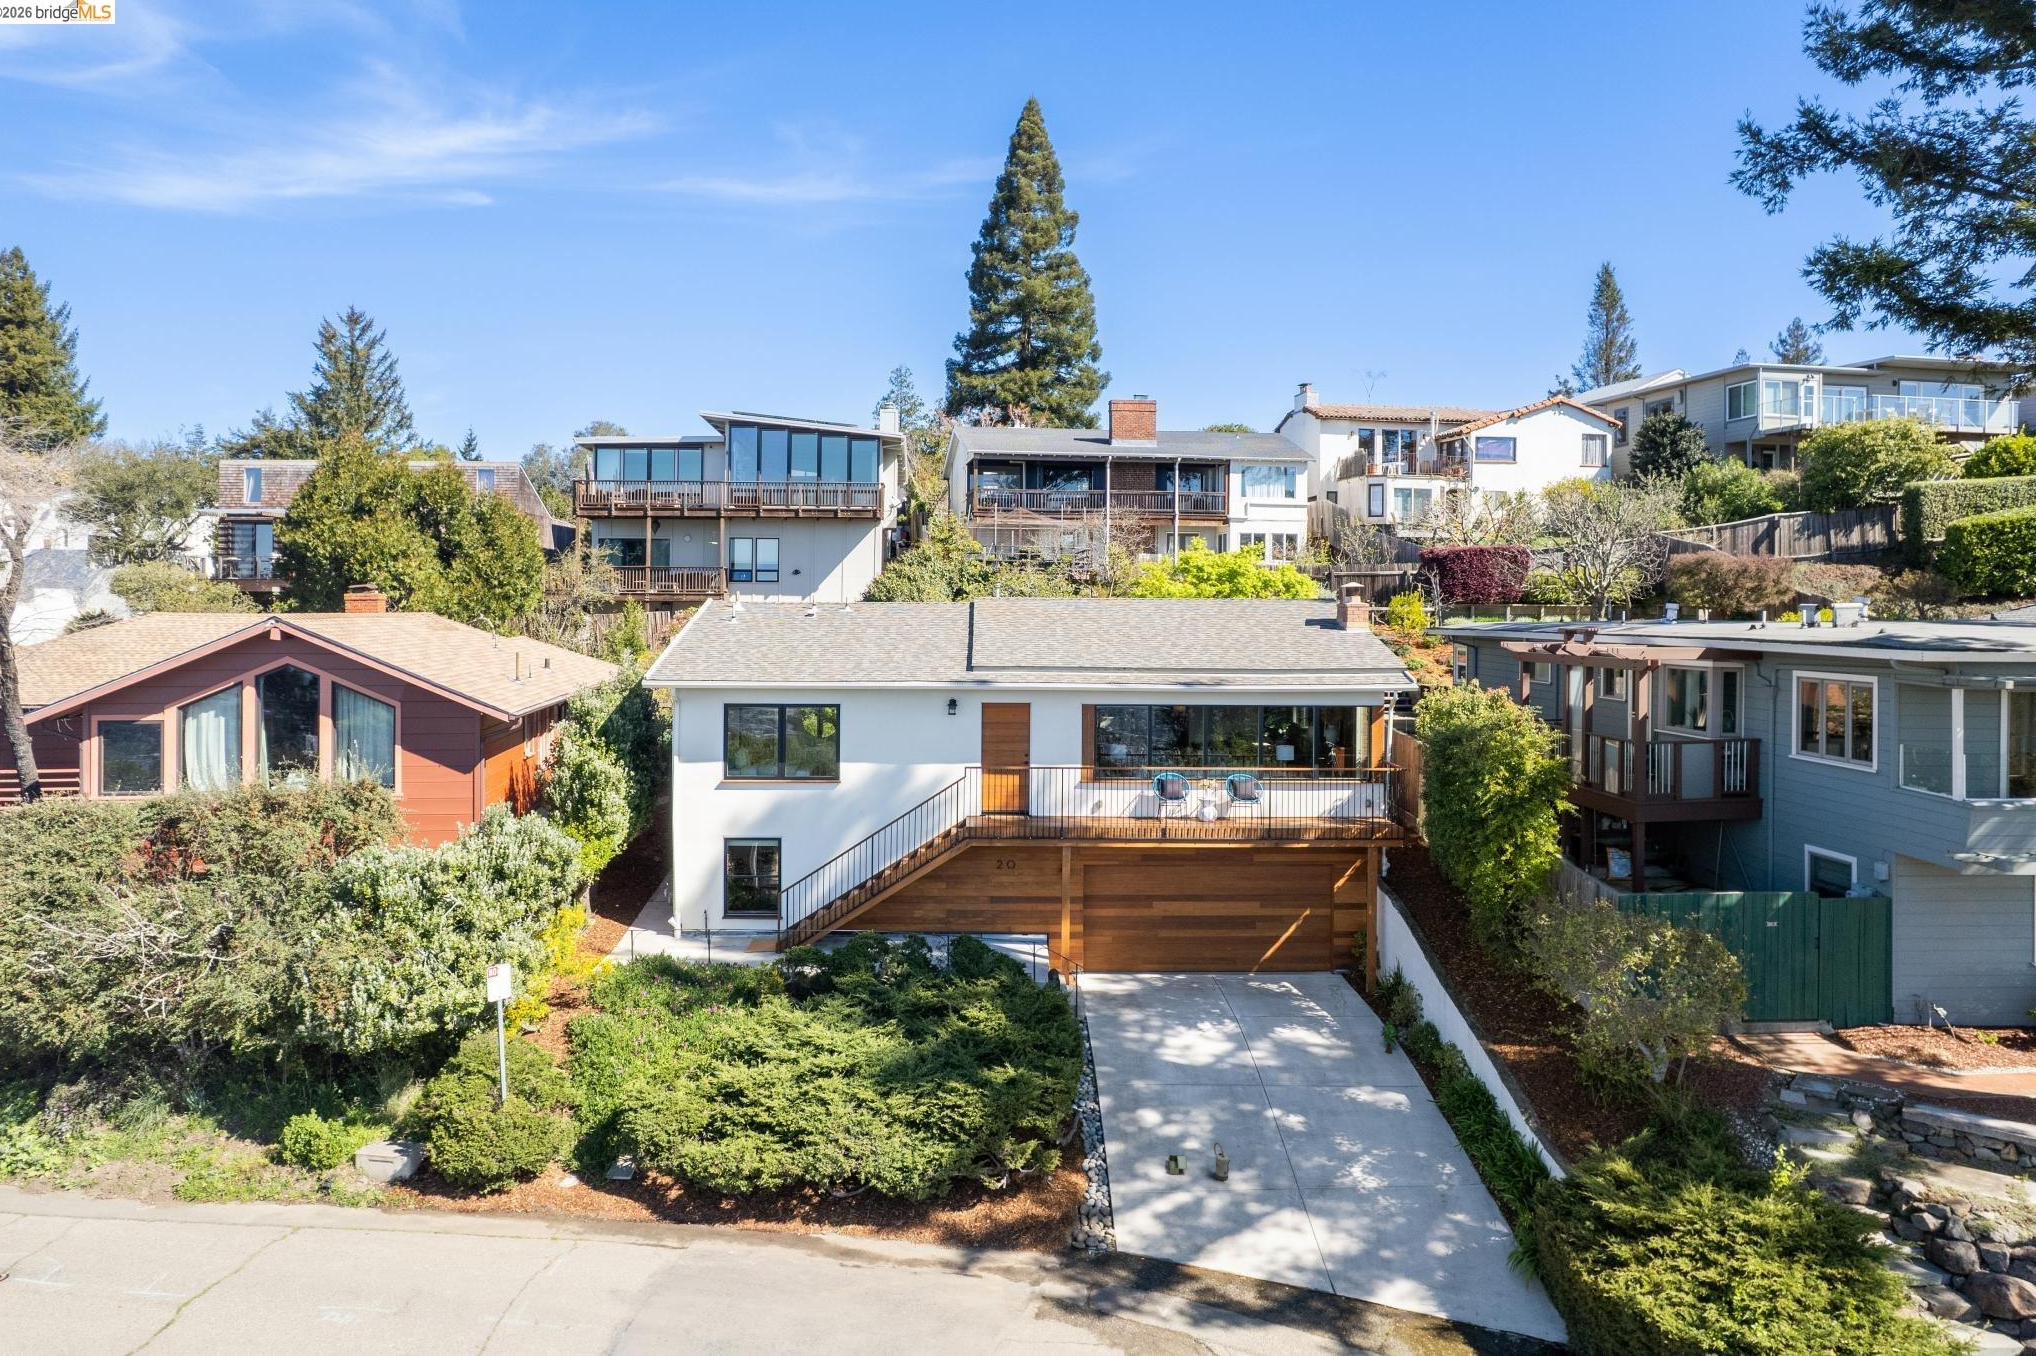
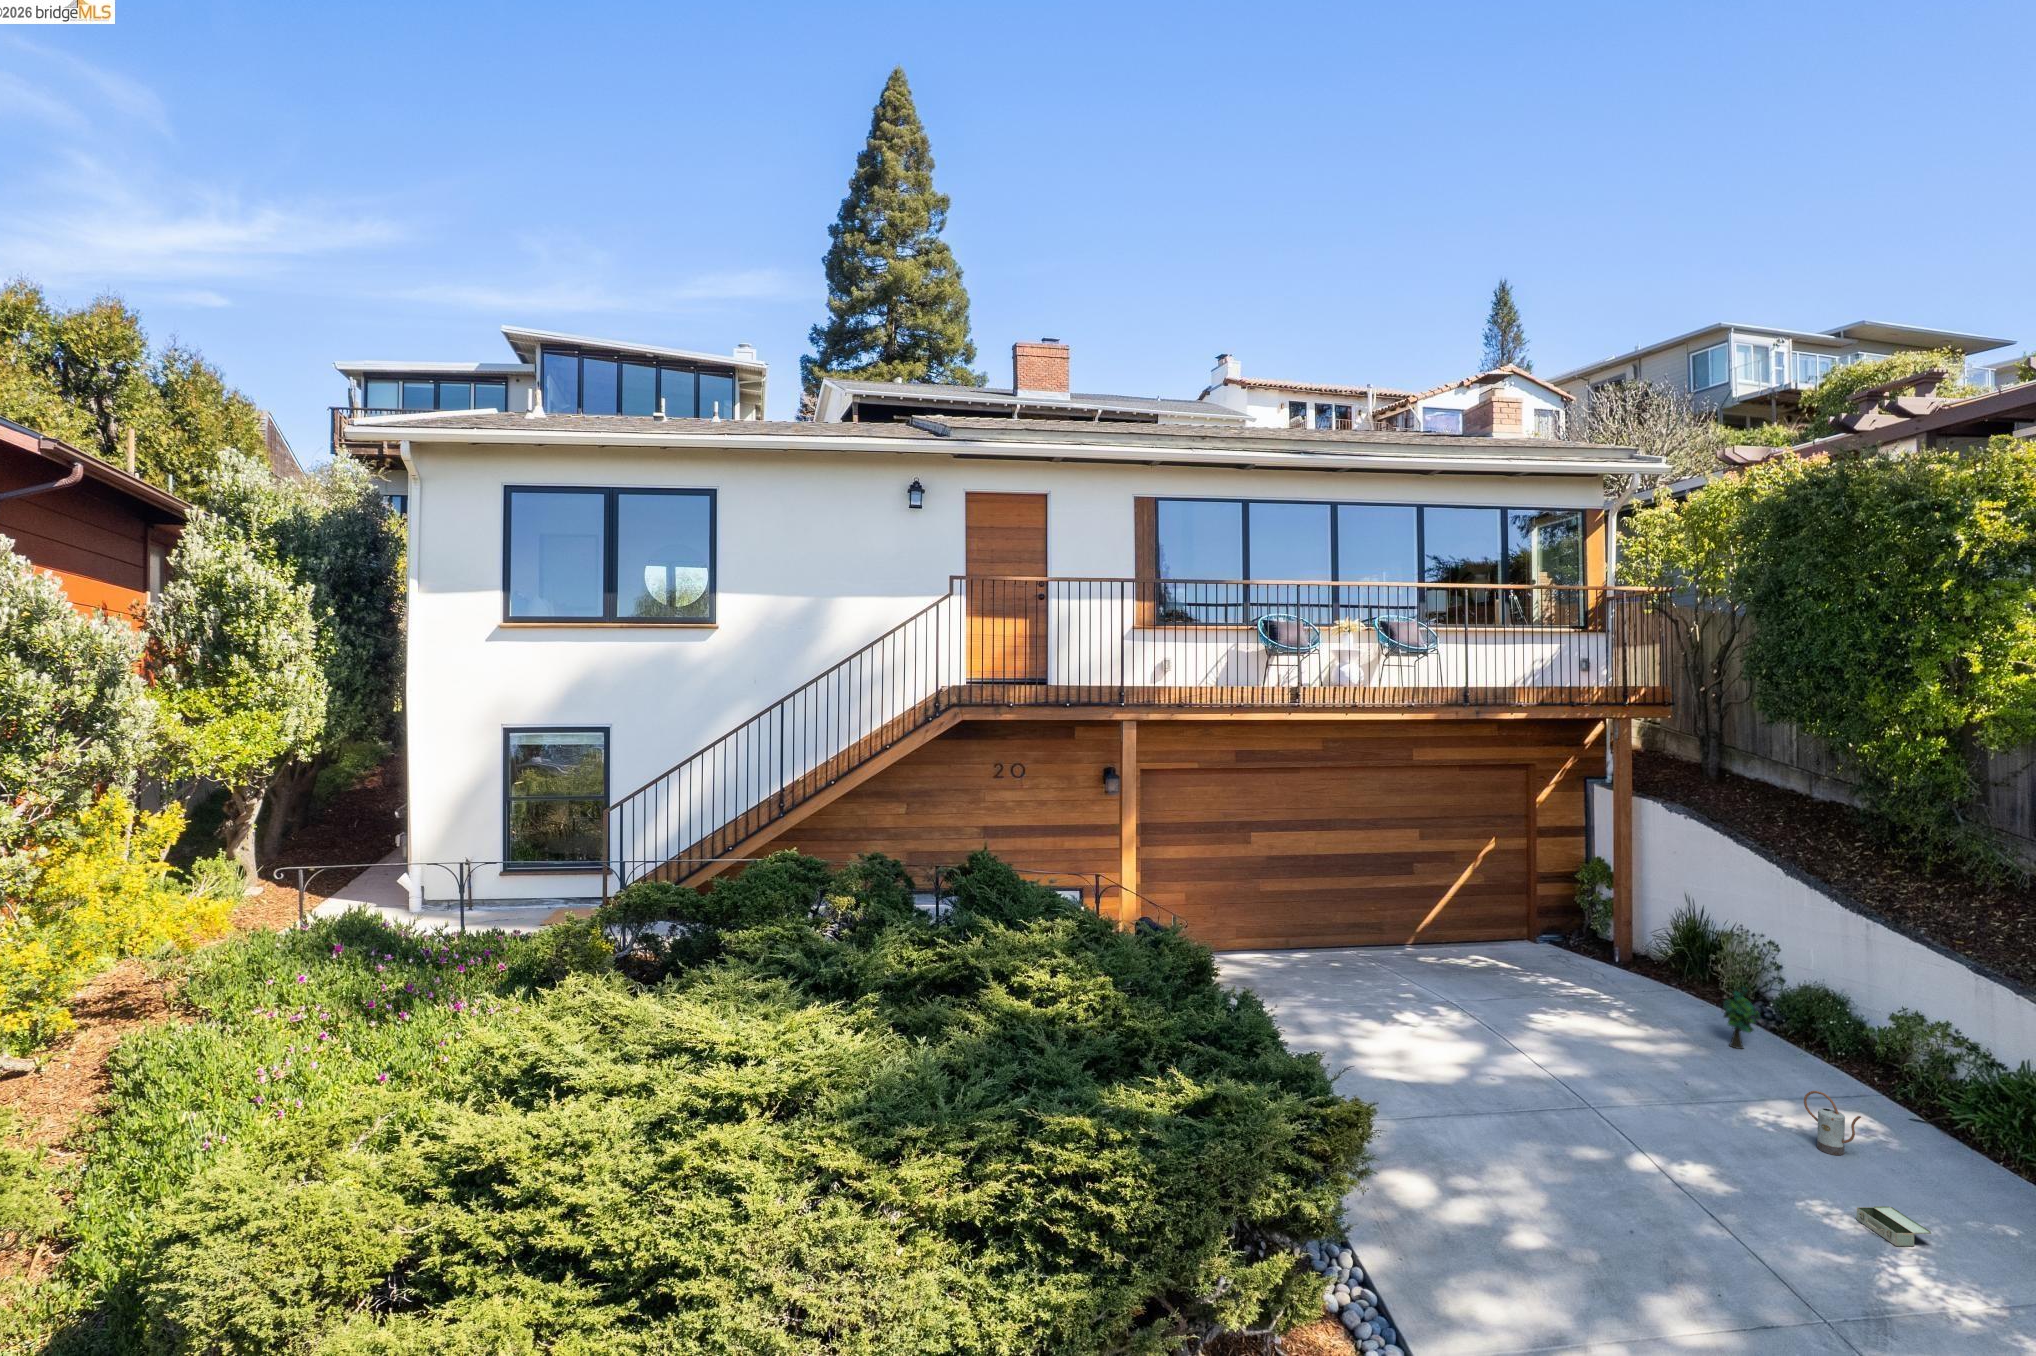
watering can: present [1214,1143,1230,1181] -> present [1804,1091,1861,1155]
toolbox: present [1167,1155,1187,1175] -> present [1857,1206,1931,1246]

